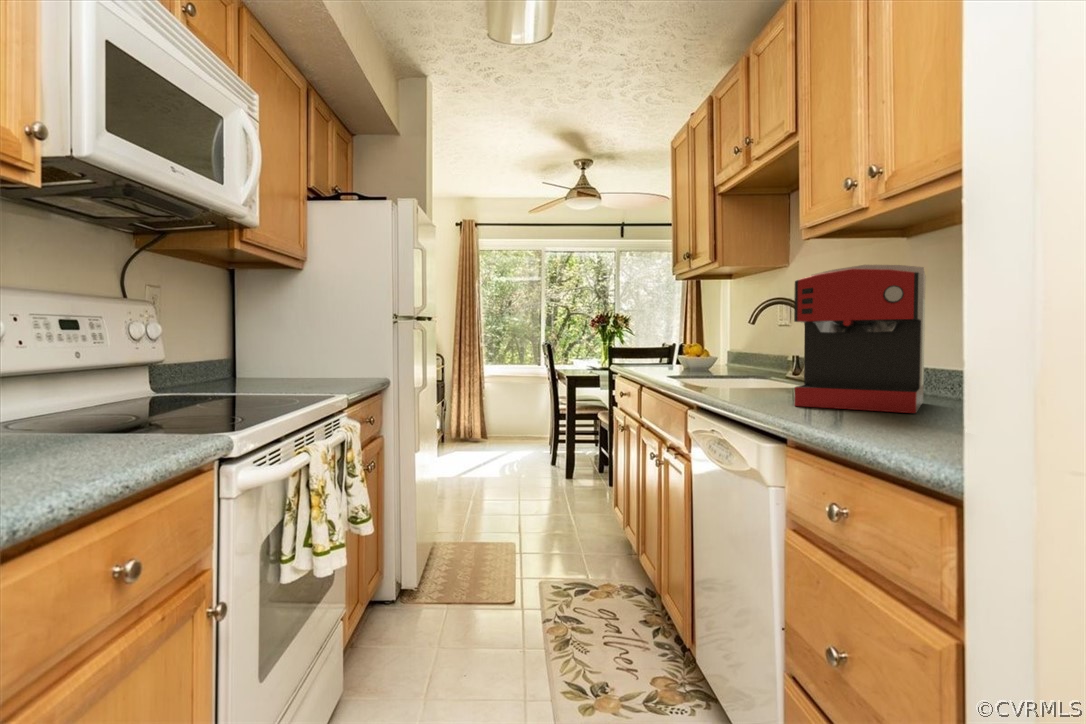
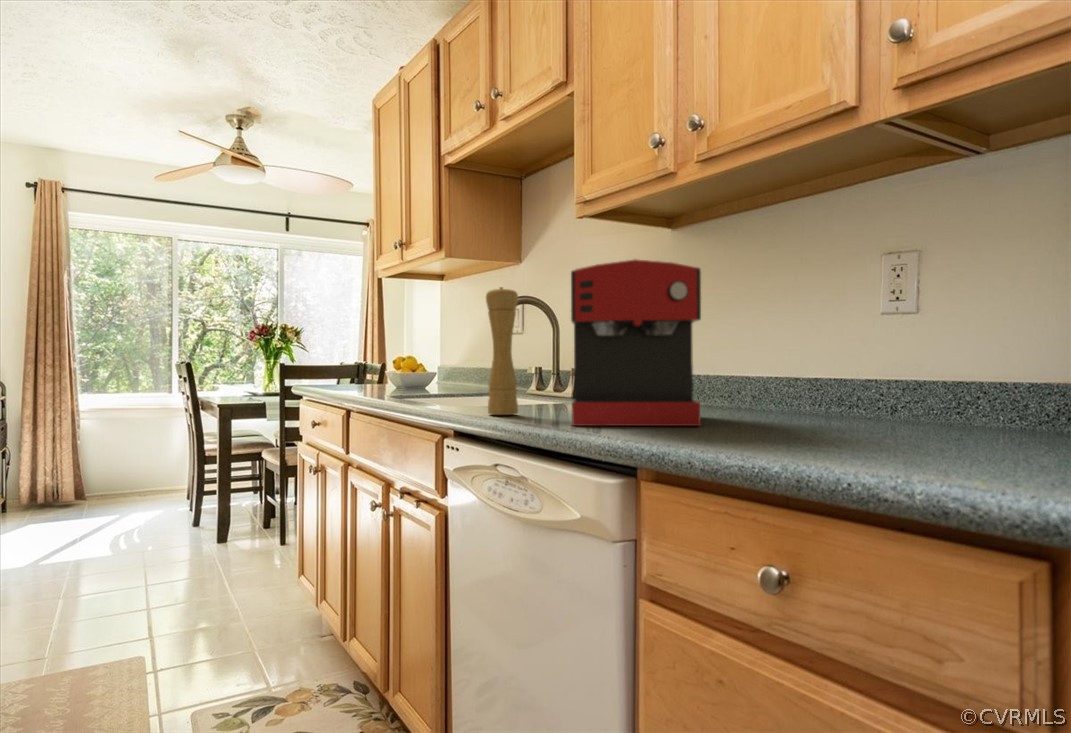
pepper mill: none [736,292,764,394] -> present [486,287,518,415]

